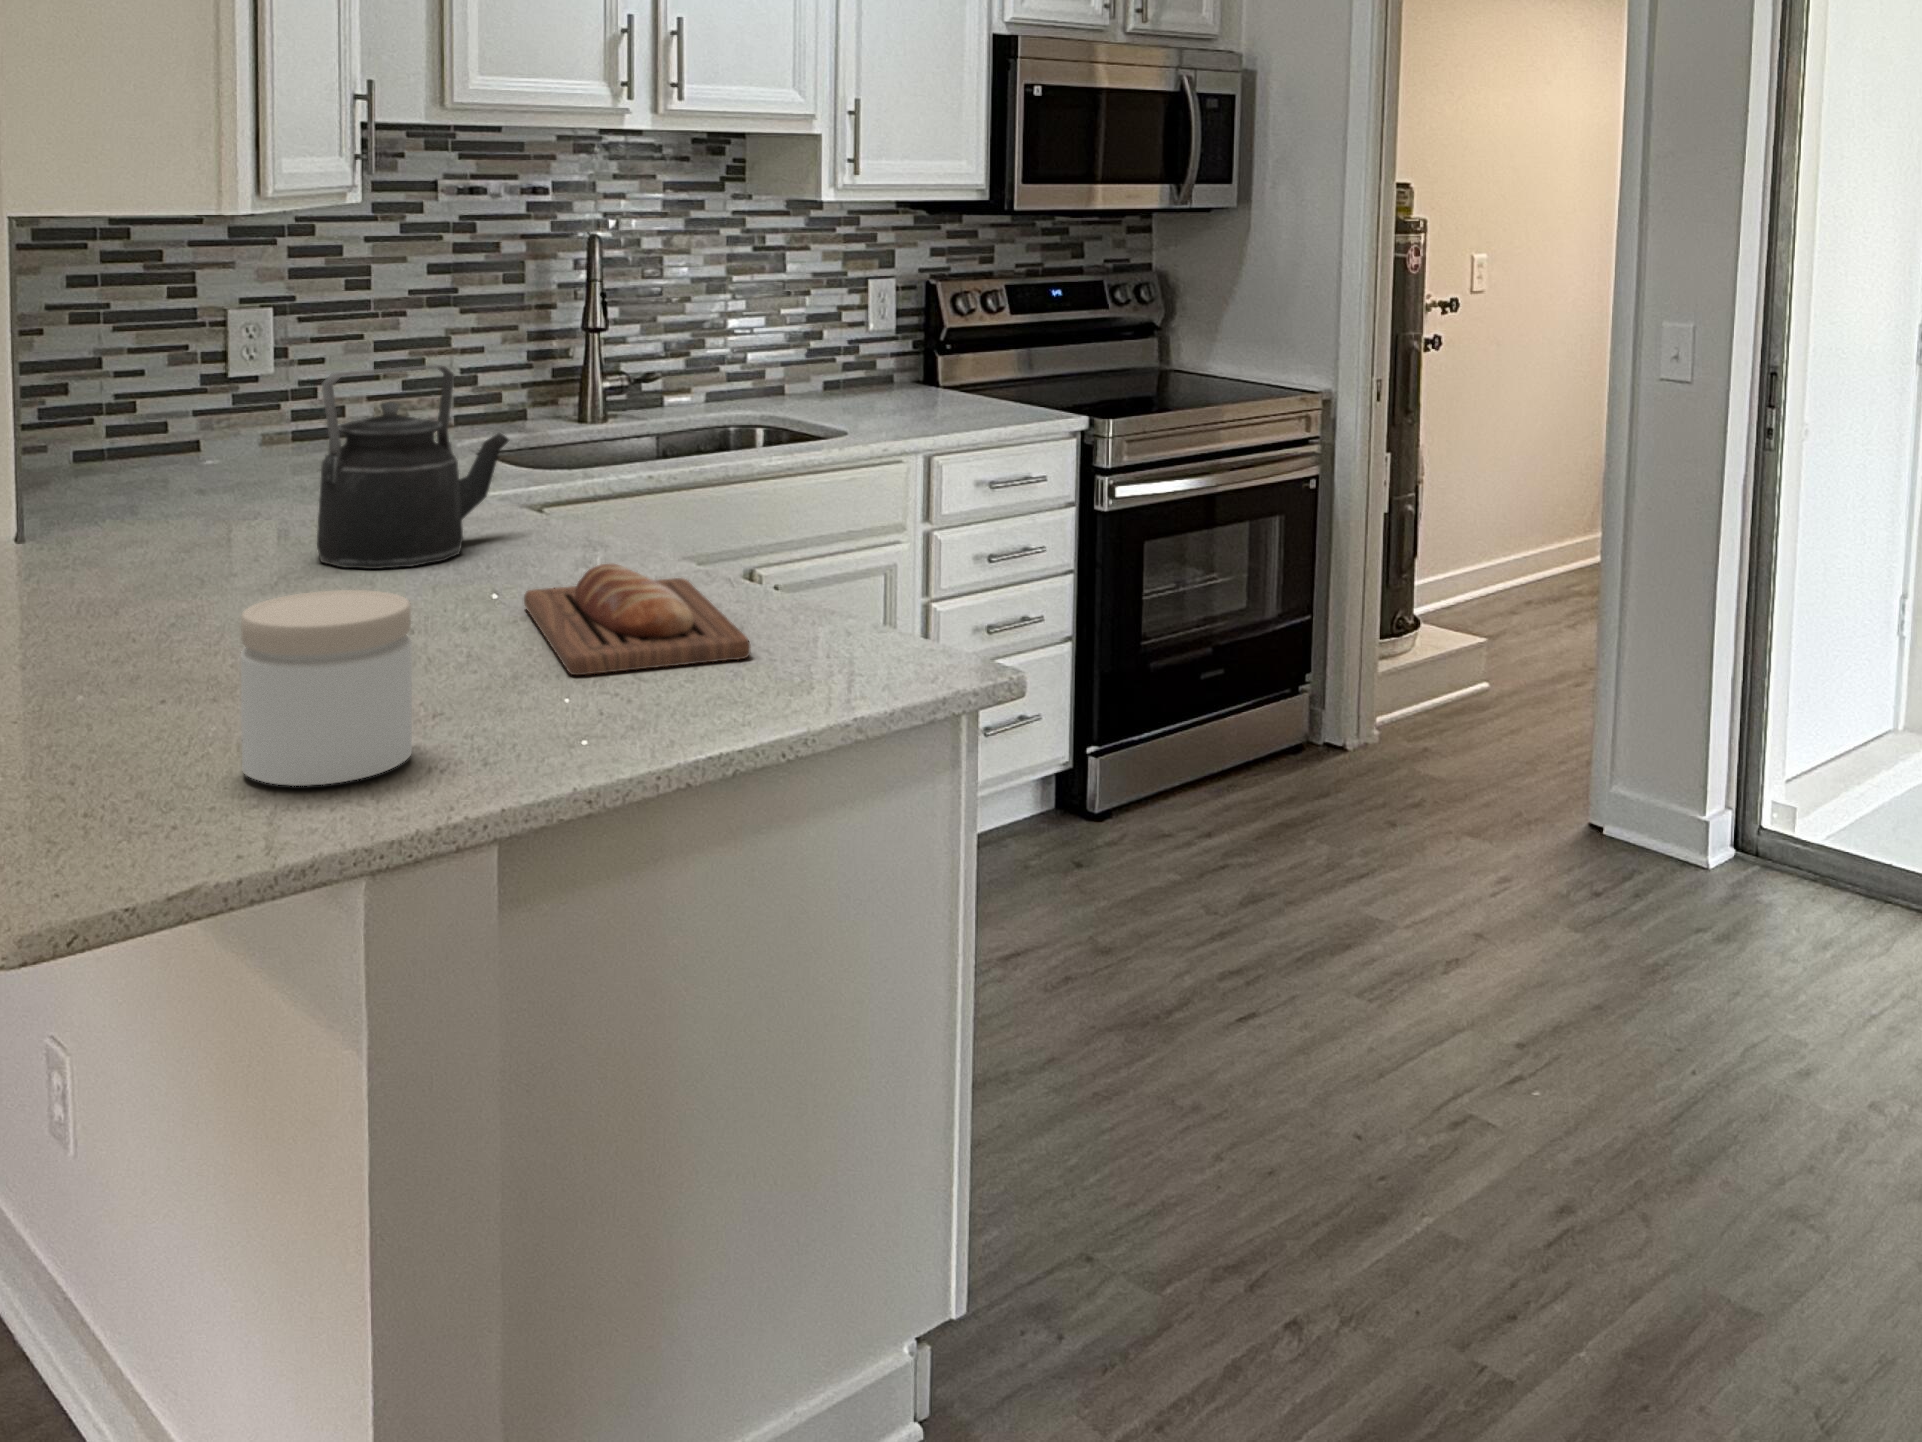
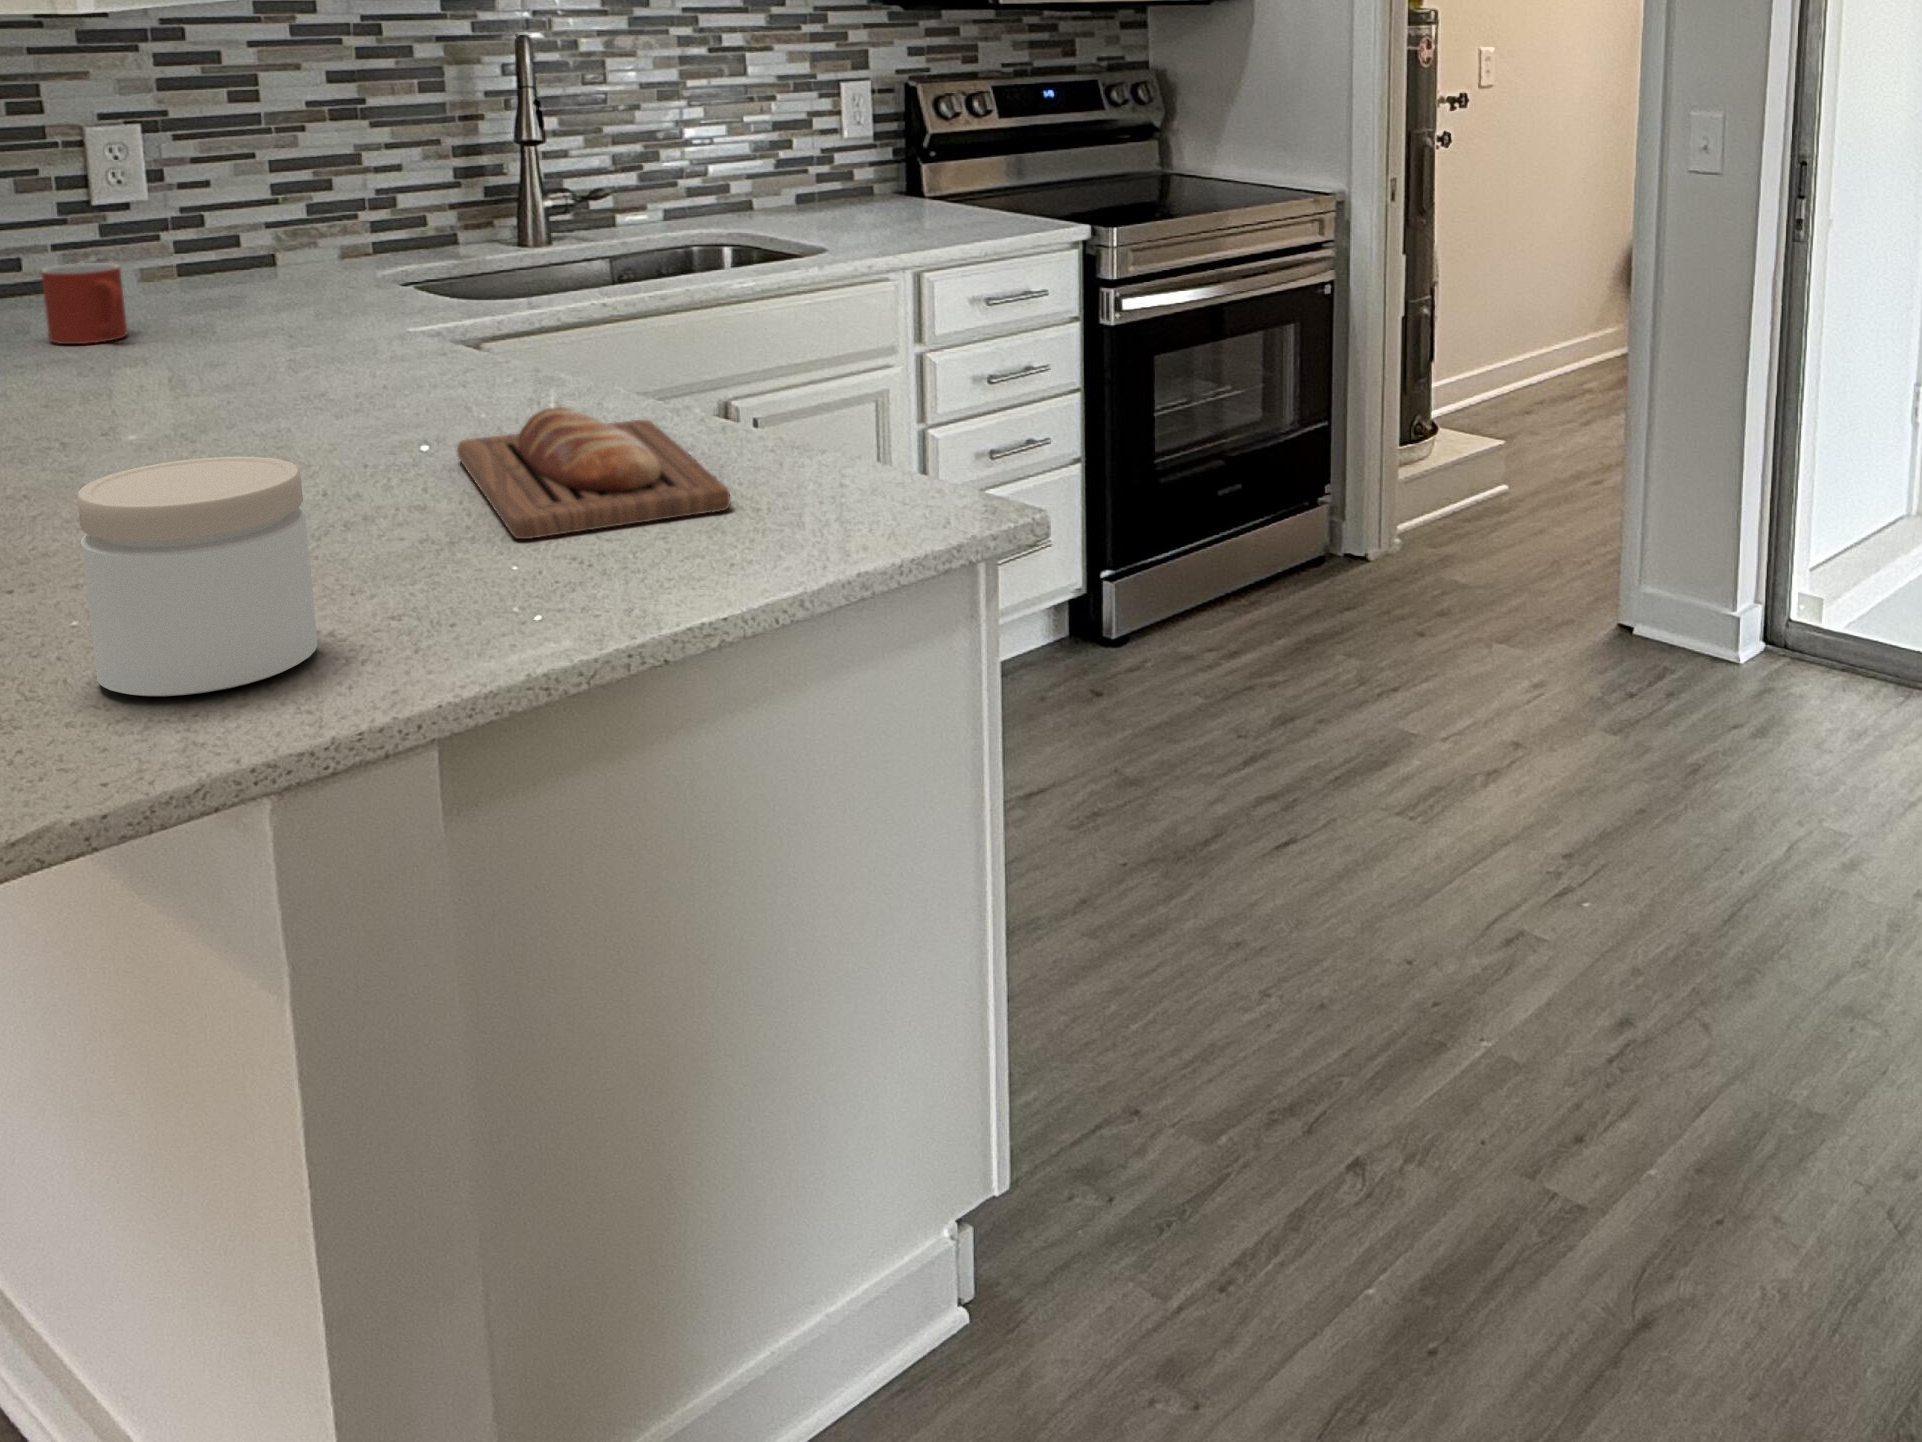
kettle: present [317,365,509,569] -> none [191,184,432,421]
mug: none [188,428,252,498] -> present [41,263,127,344]

